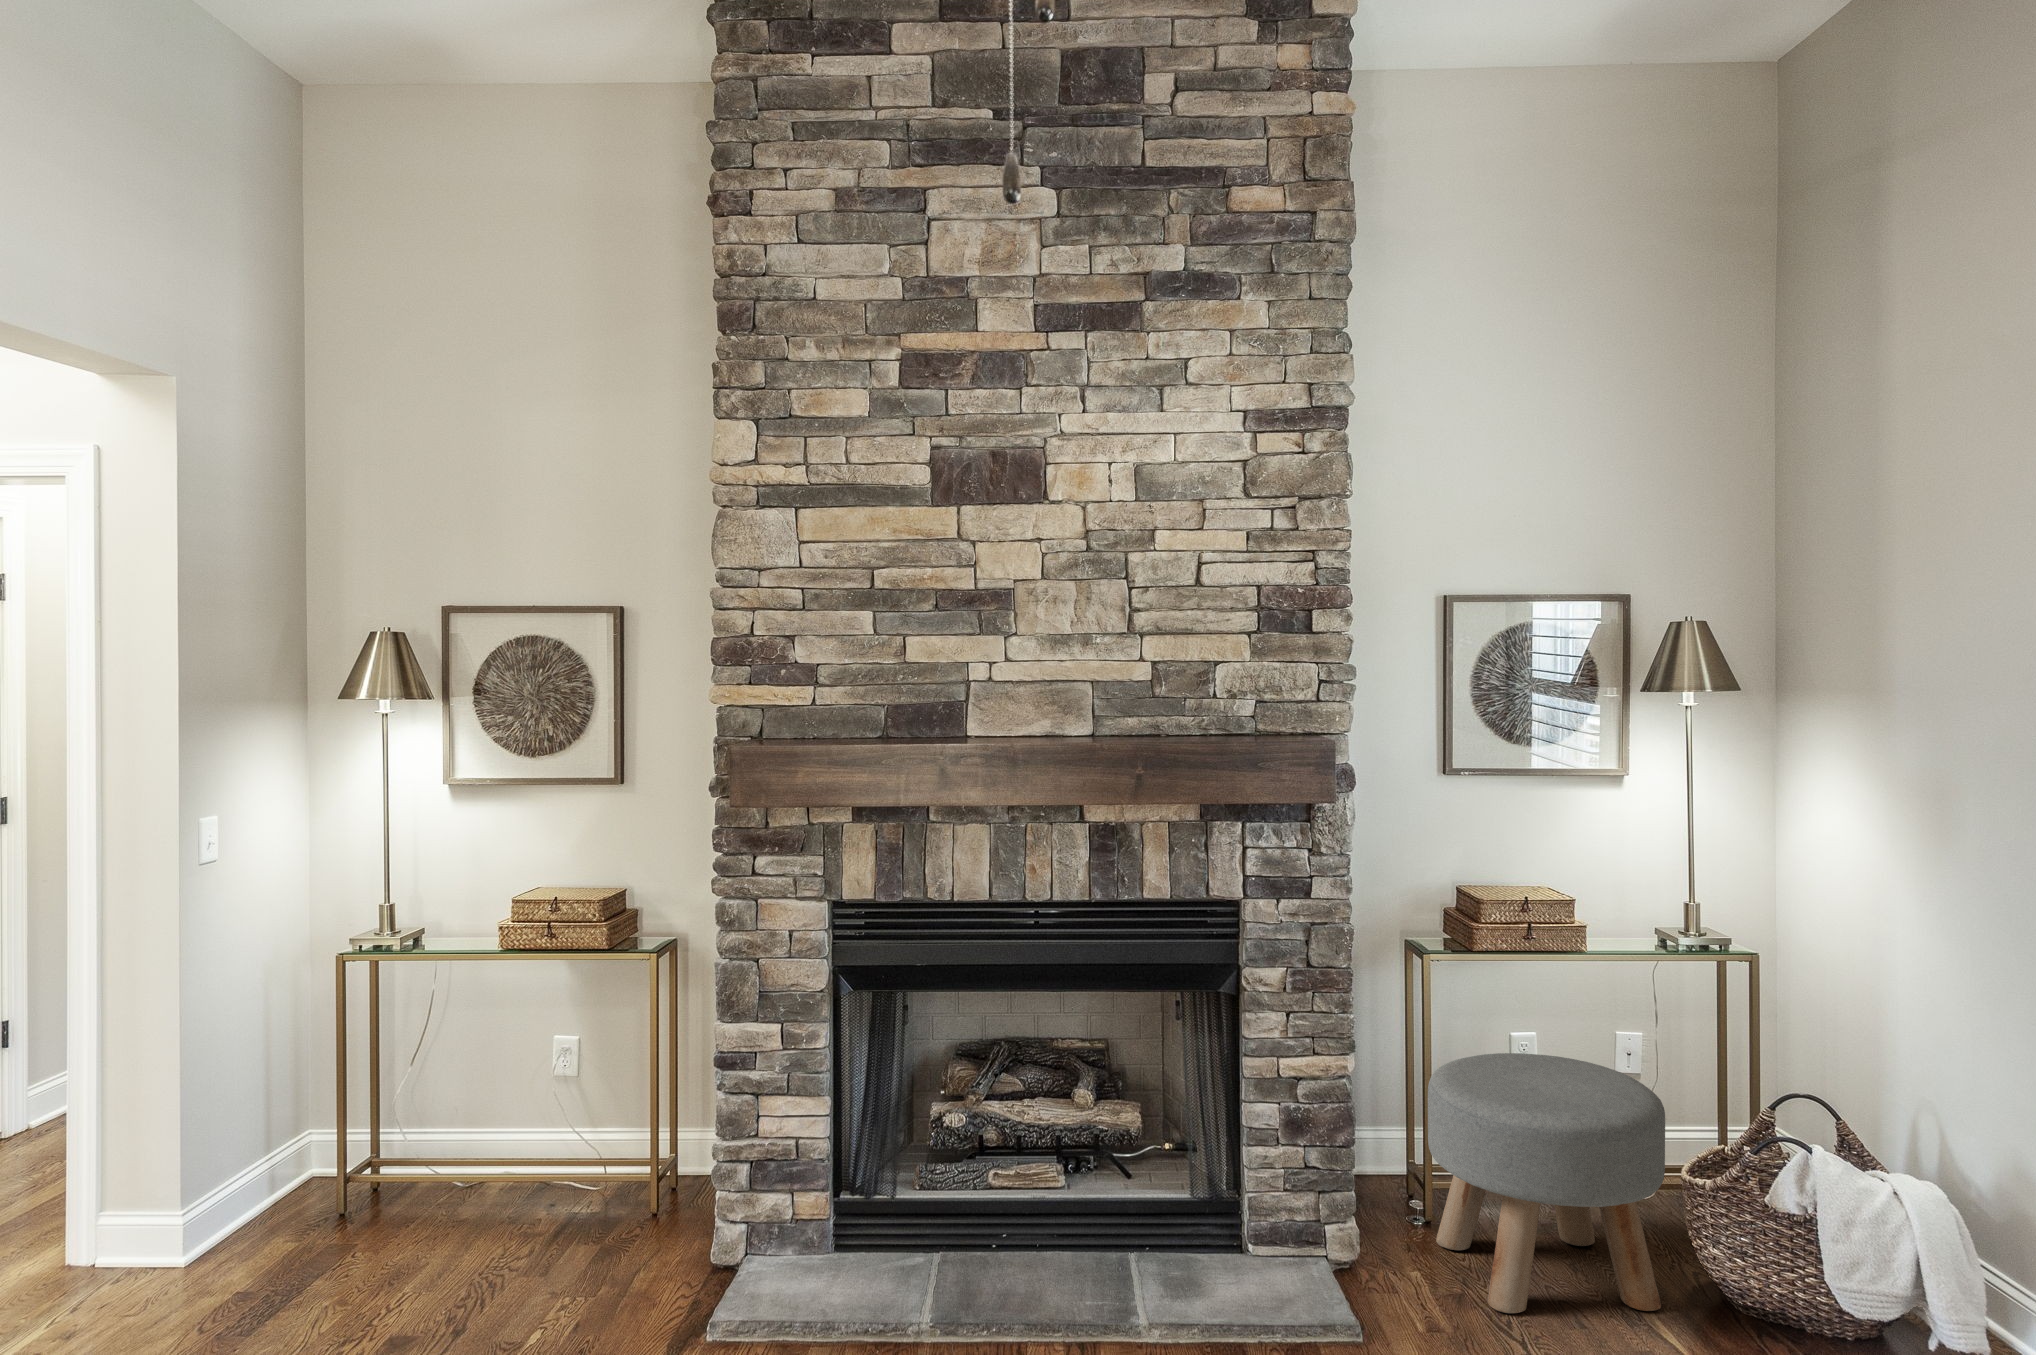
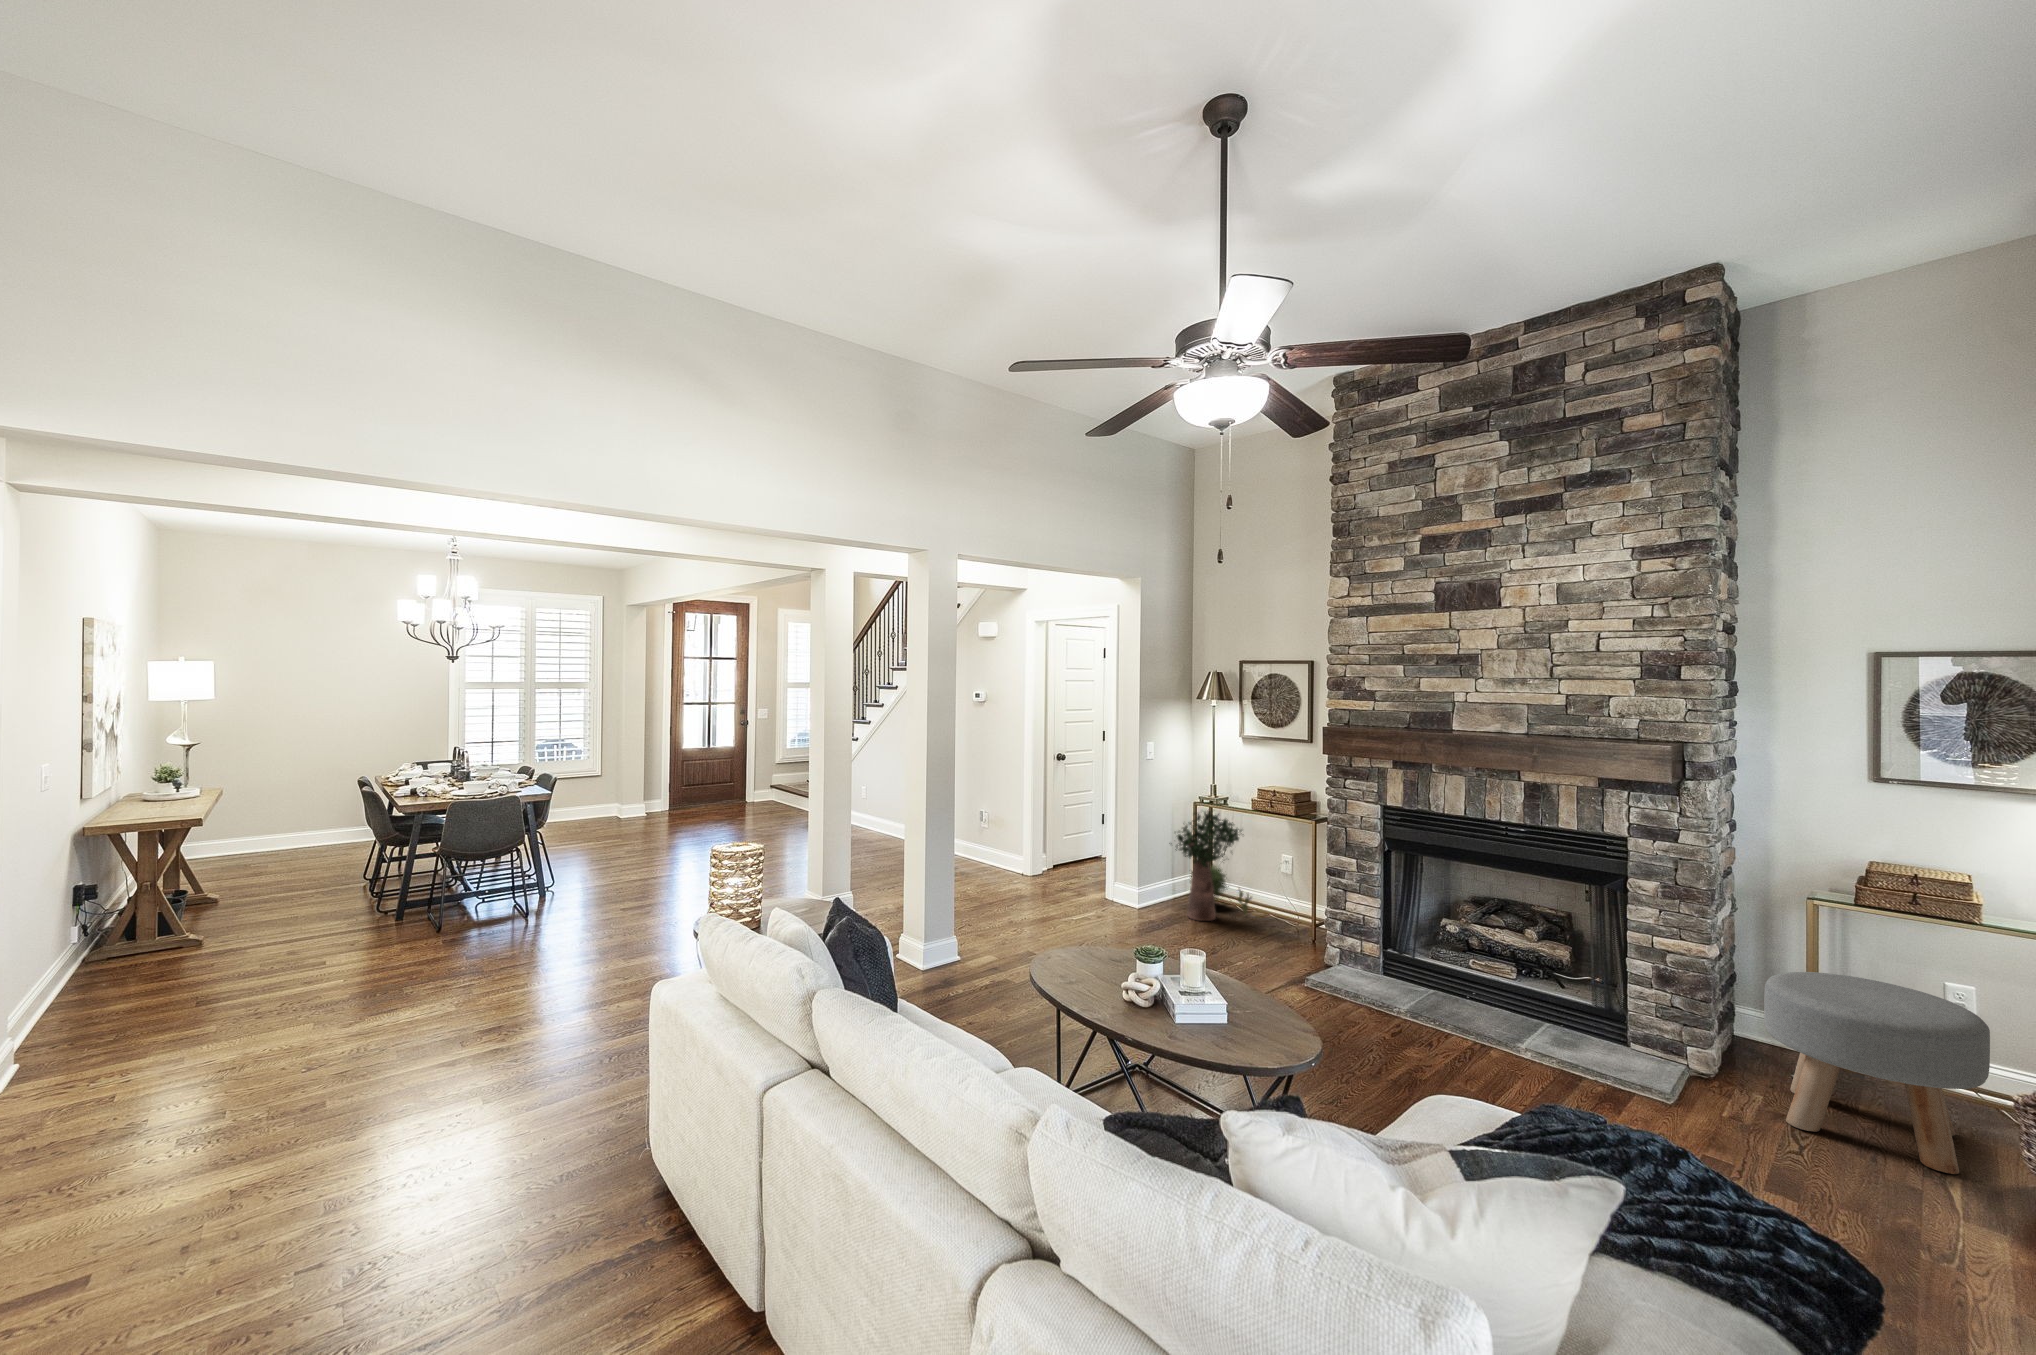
potted plant: none [285,960,500,1252] -> present [1169,811,1252,921]

